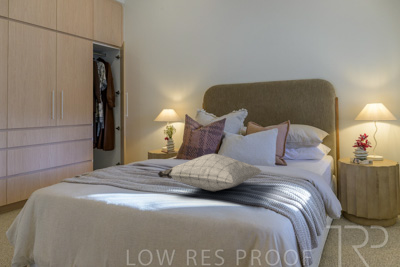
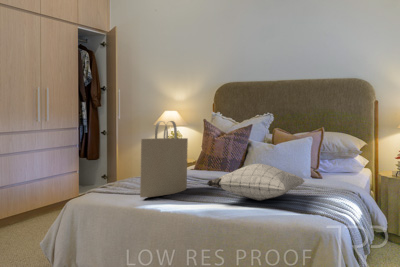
tote bag: none [98,113,153,188] -> present [140,121,188,197]

